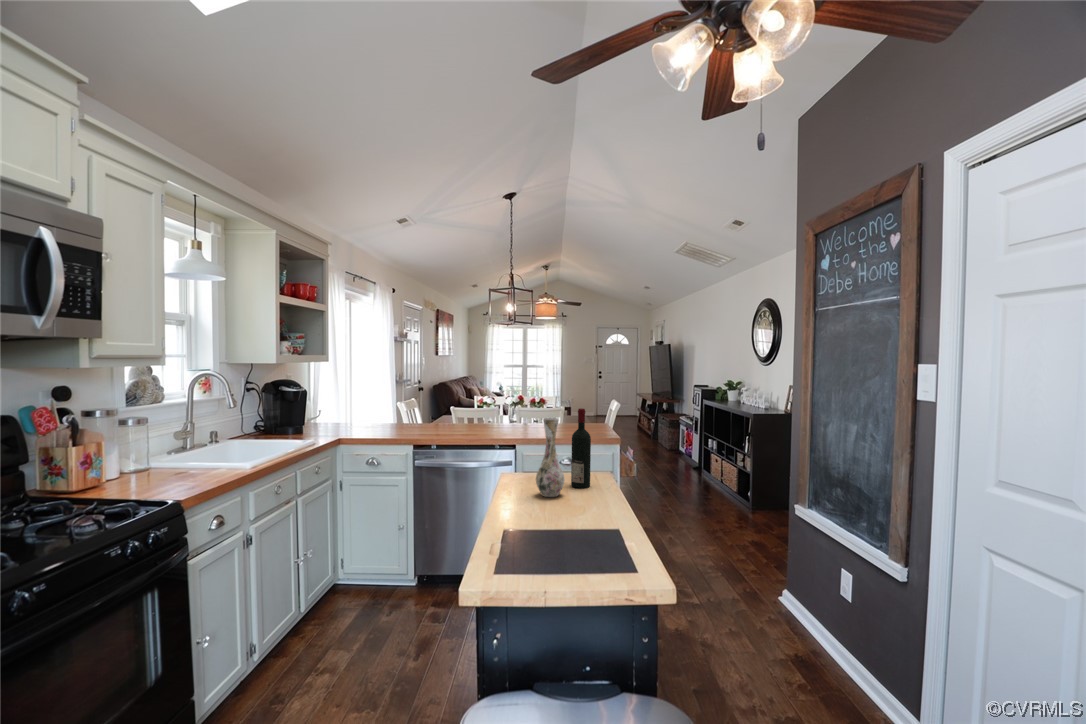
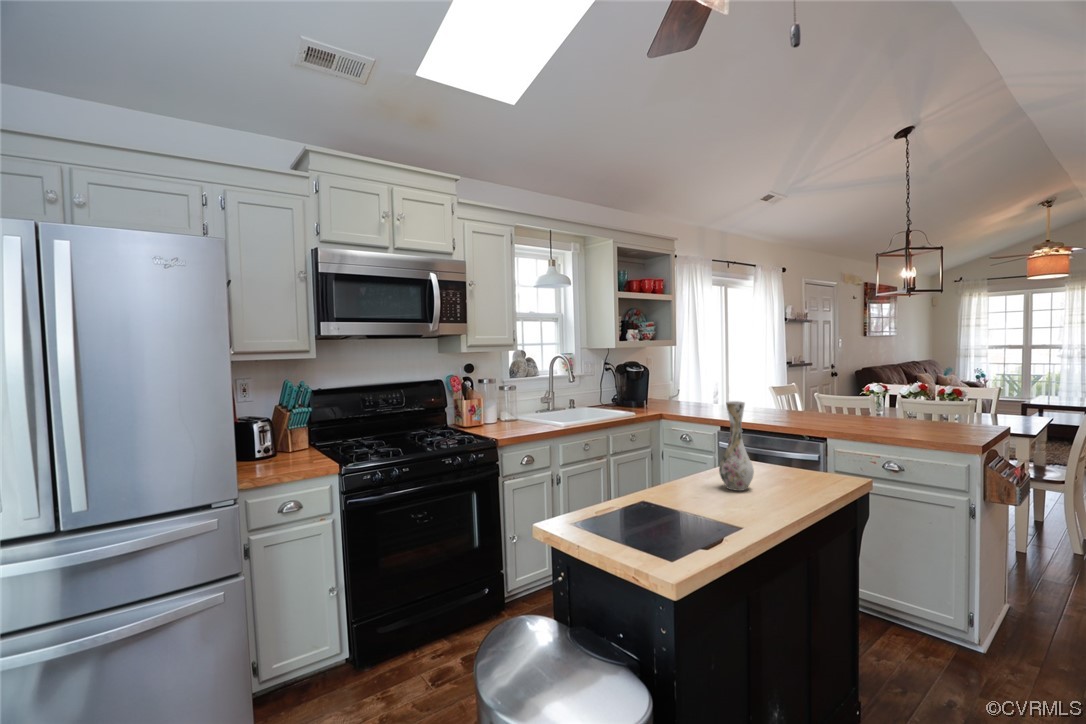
wine bottle: present [571,408,591,488] -> none [779,394,805,491]

